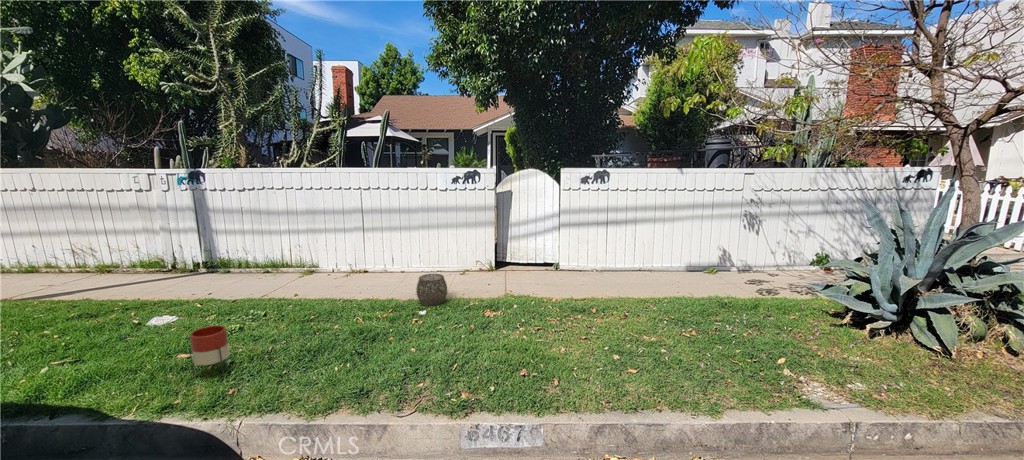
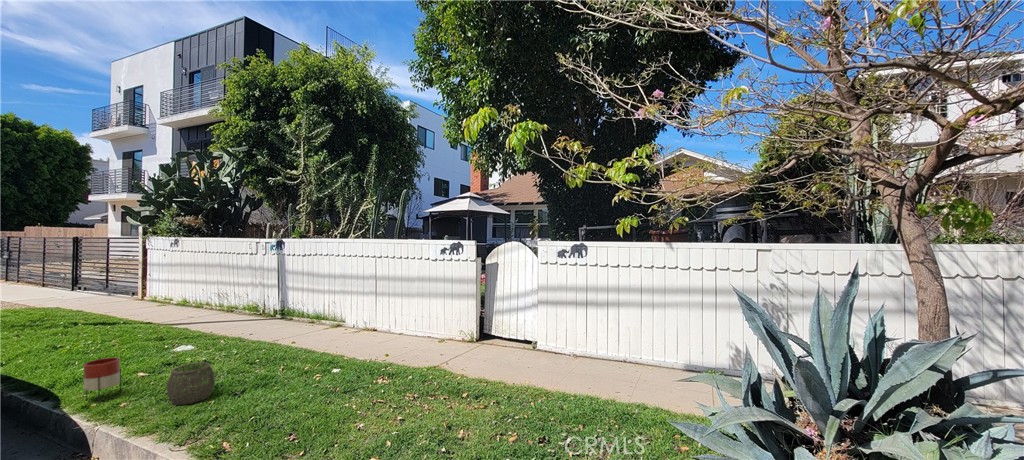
woven basket: present [416,274,447,306] -> present [167,362,215,405]

